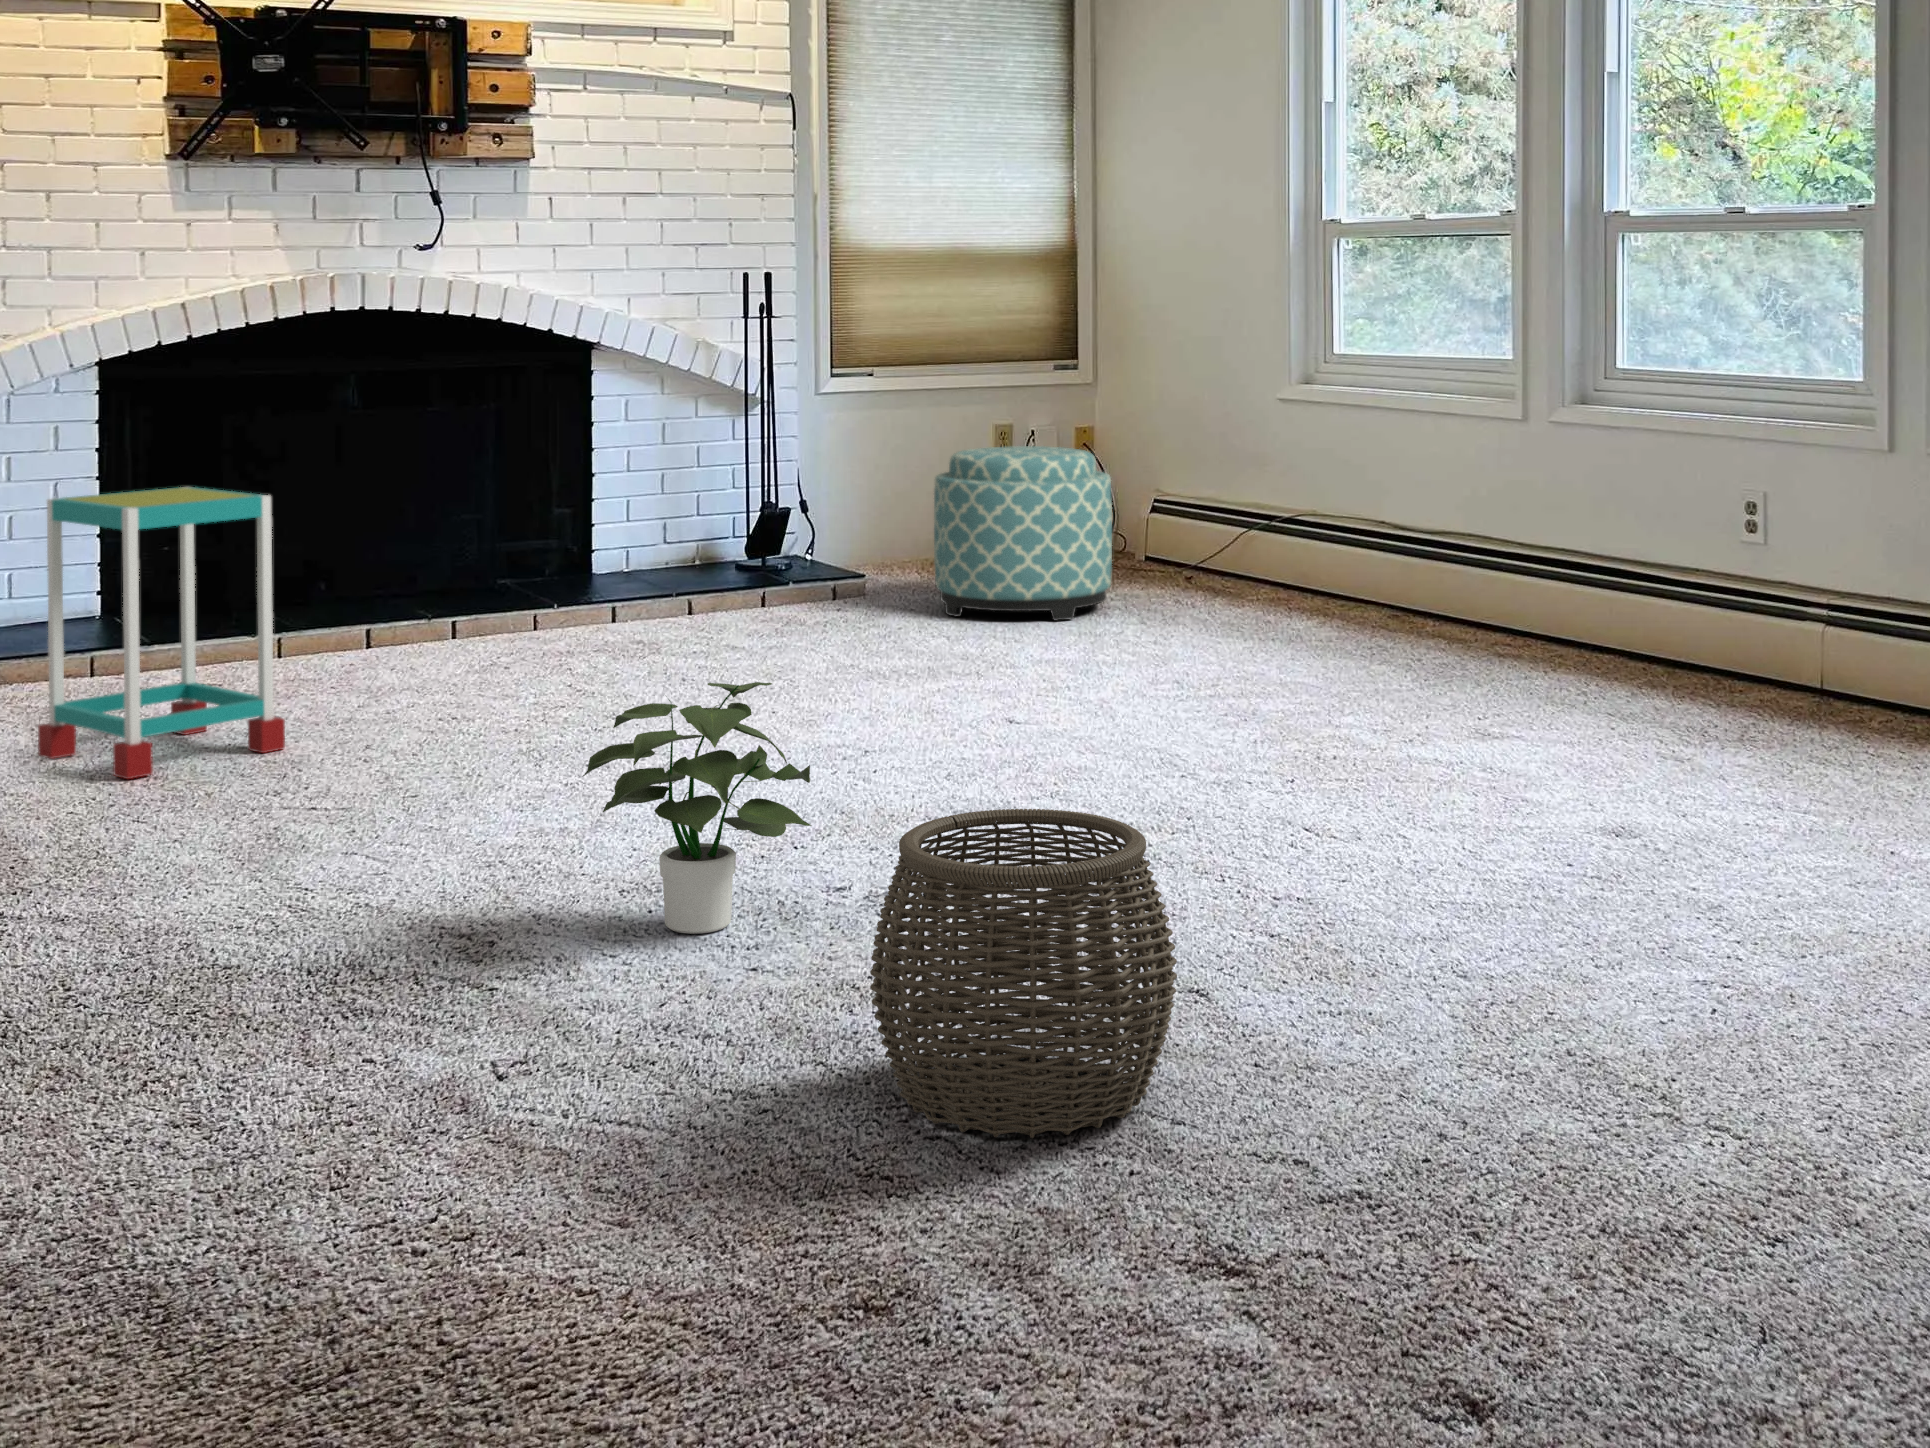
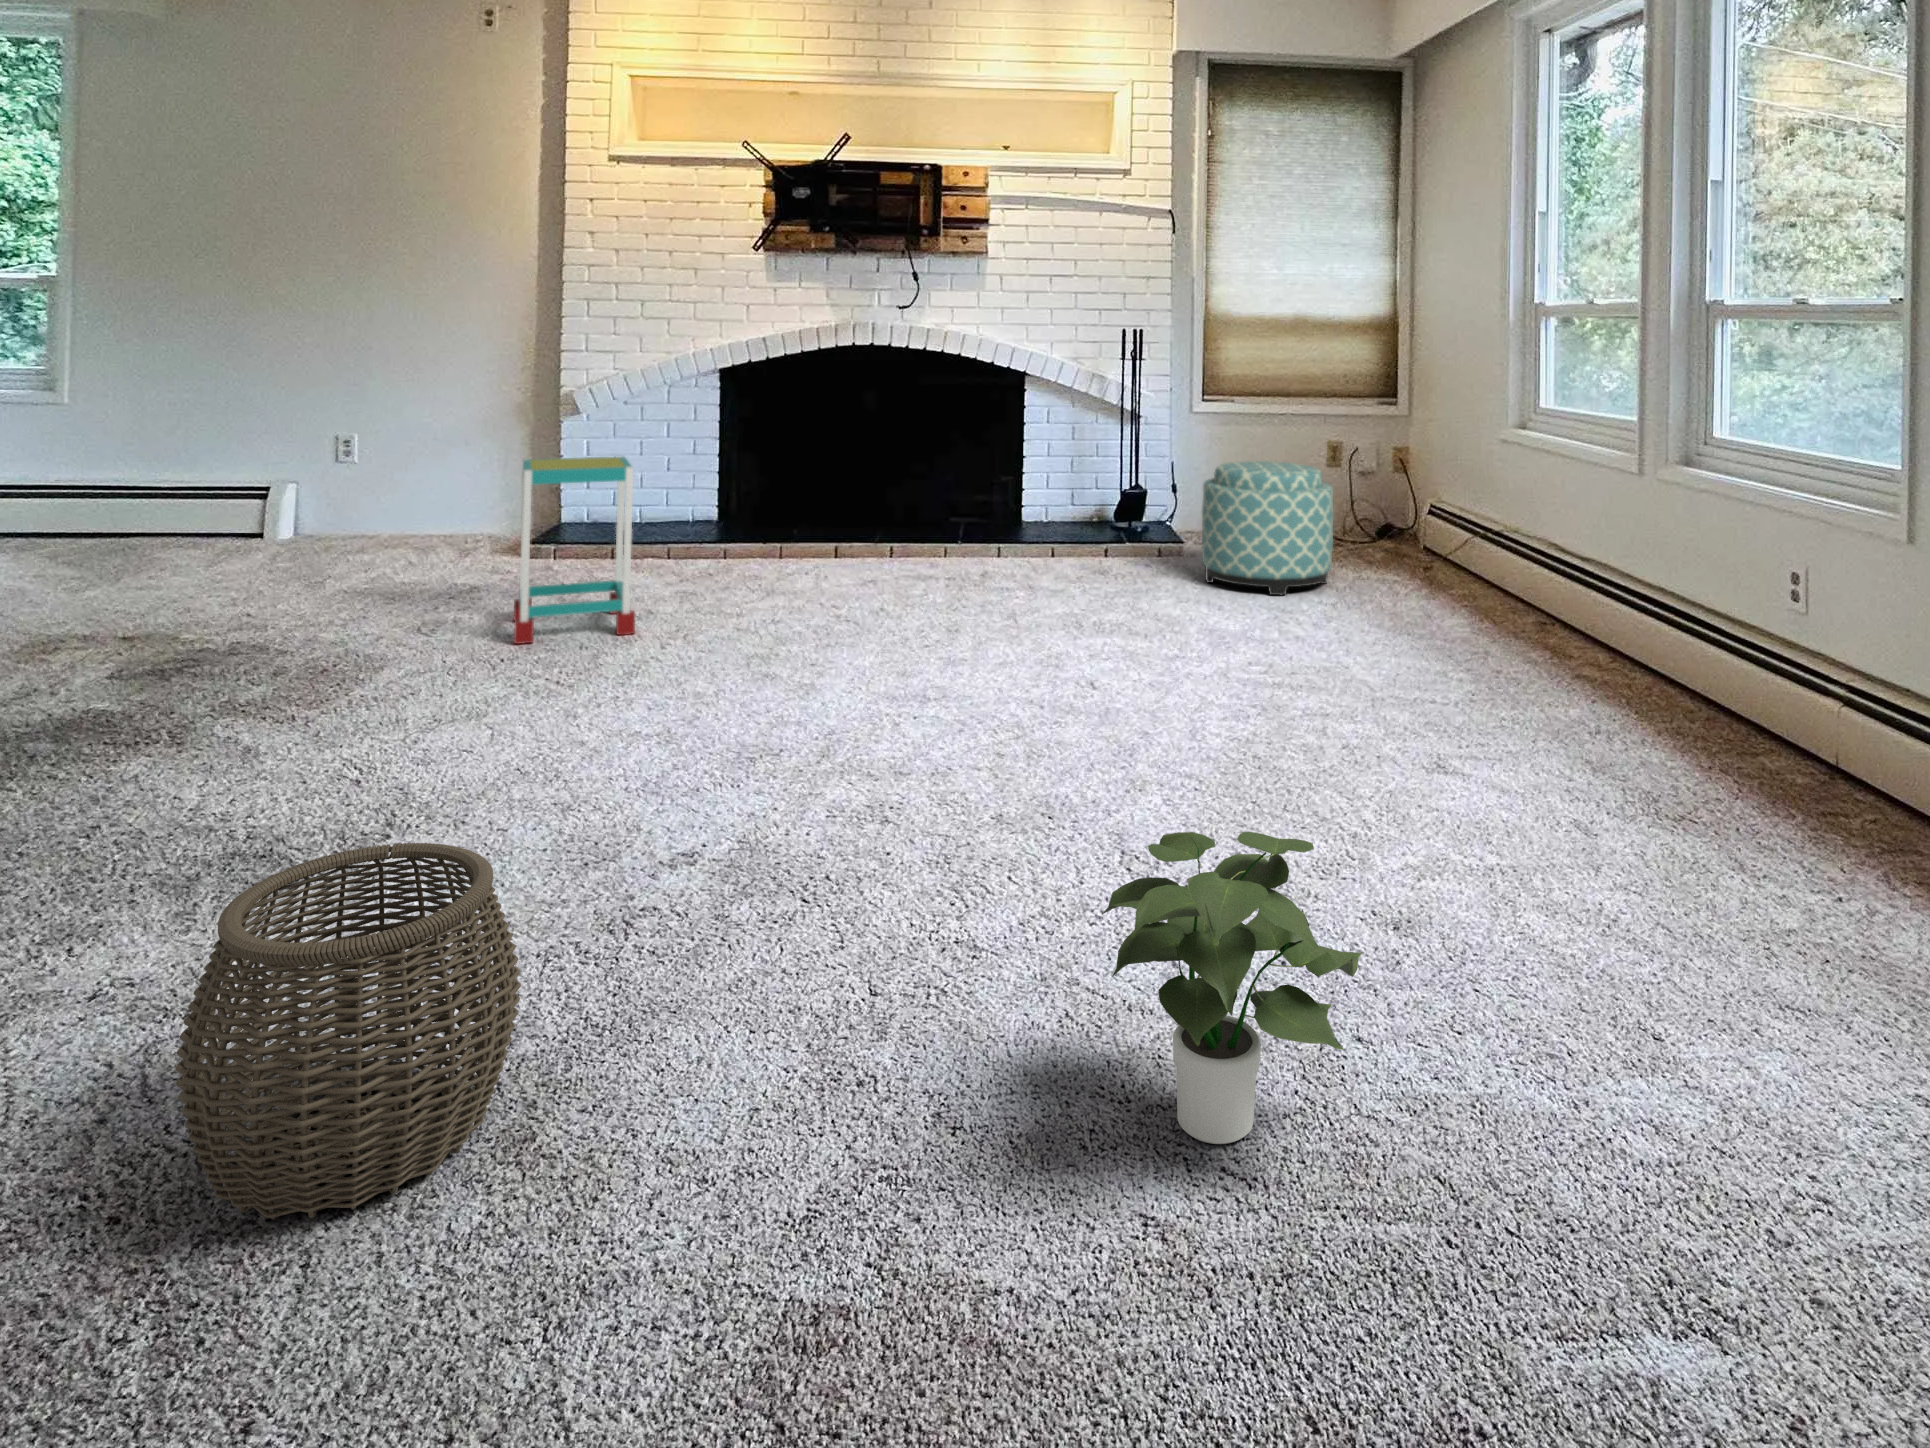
potted plant: present [583,682,811,934] -> present [1102,832,1362,1144]

